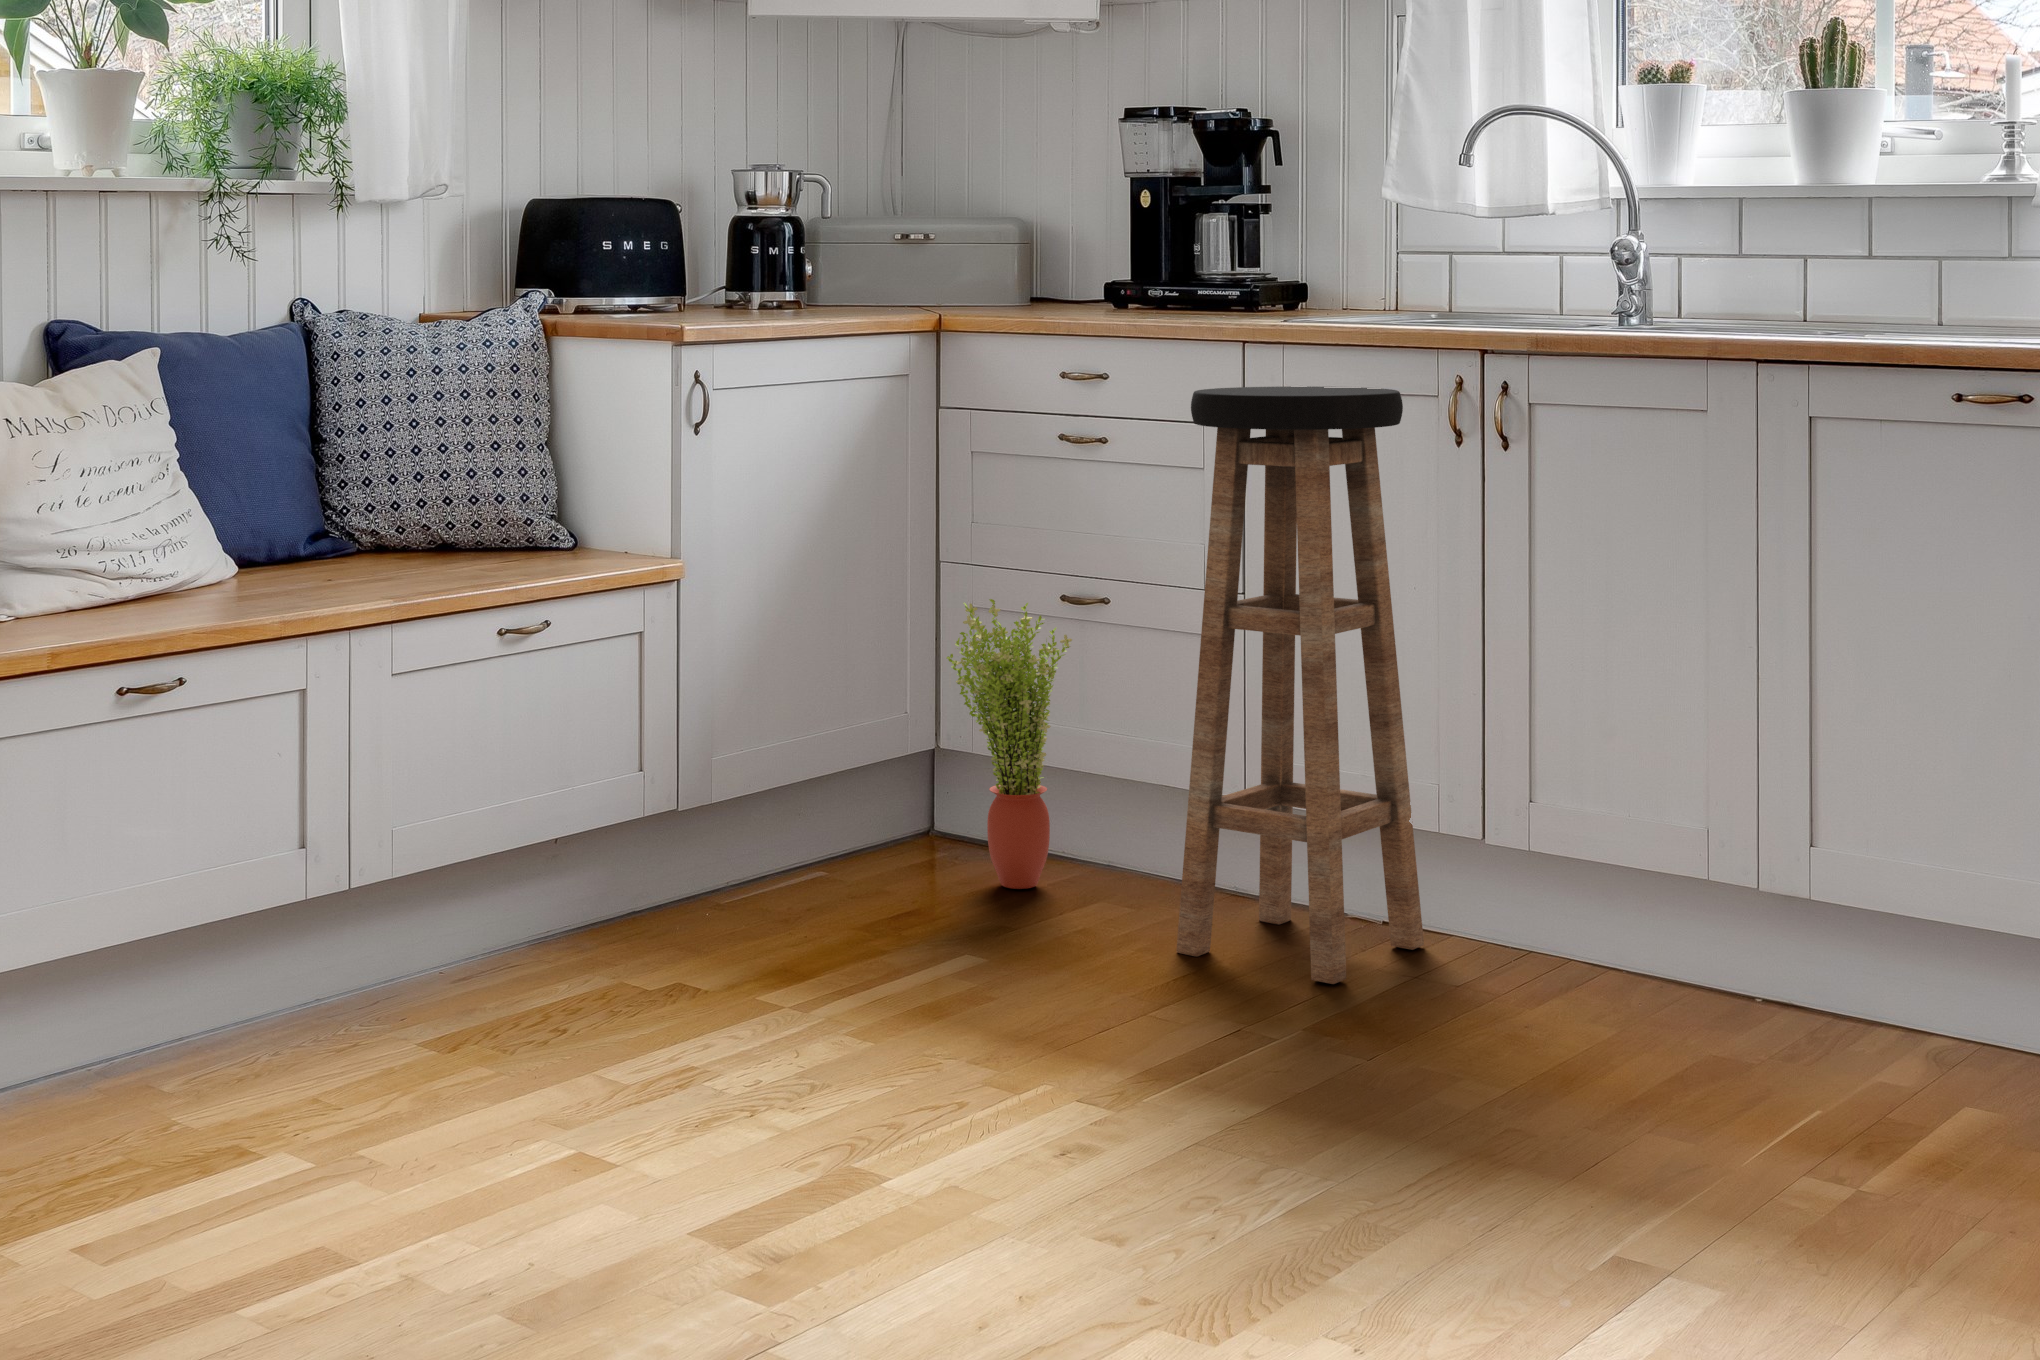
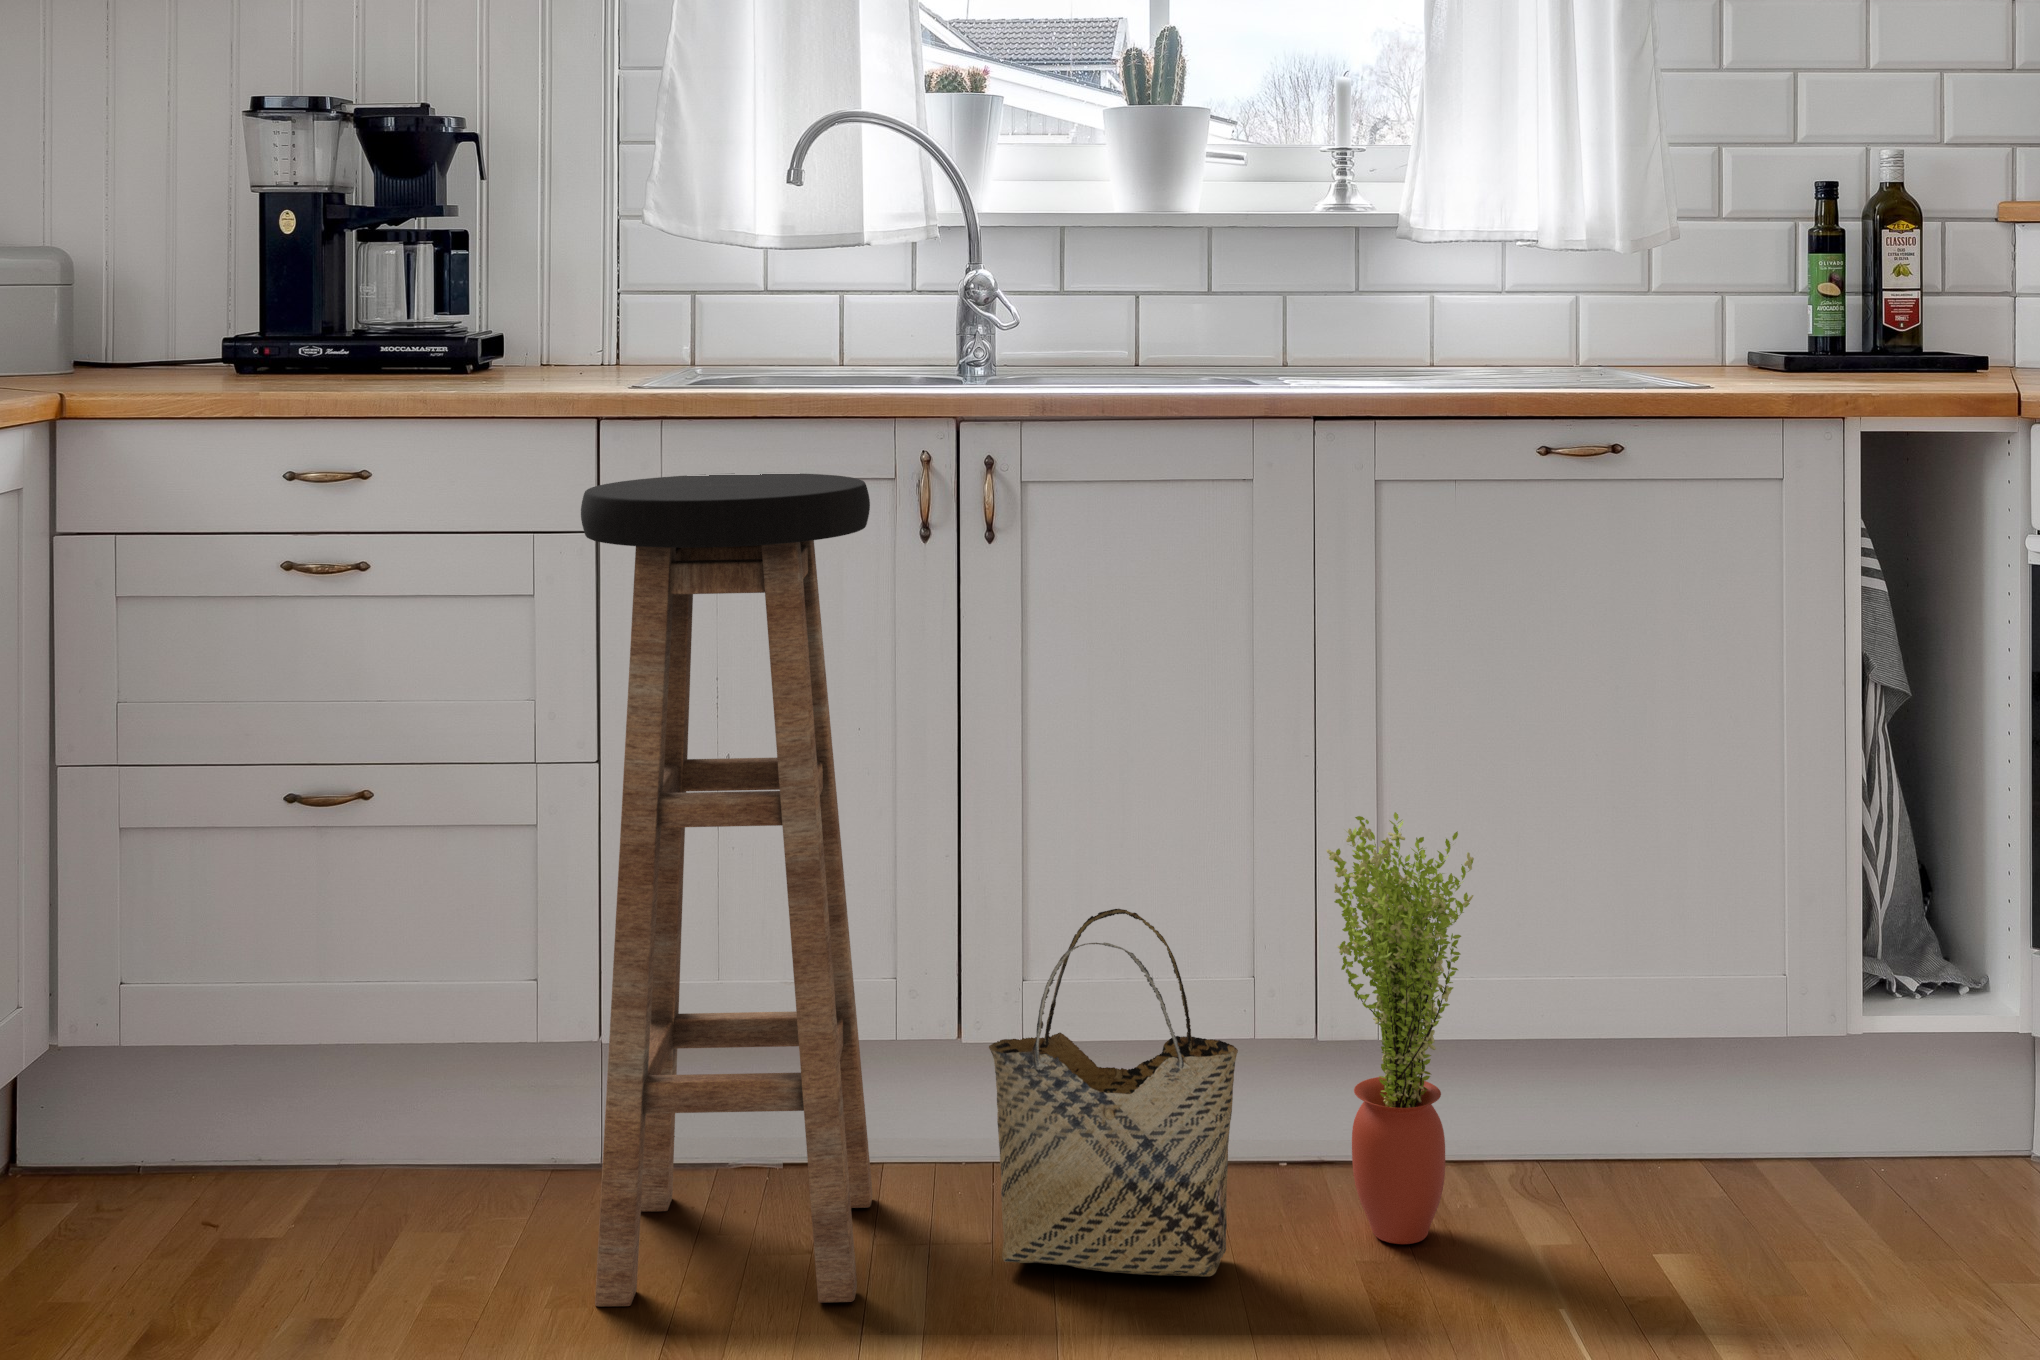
potted plant: present [947,599,1072,889] -> present [1327,812,1474,1244]
woven basket: none [1456,742,1641,1025] -> present [989,909,1238,1277]

